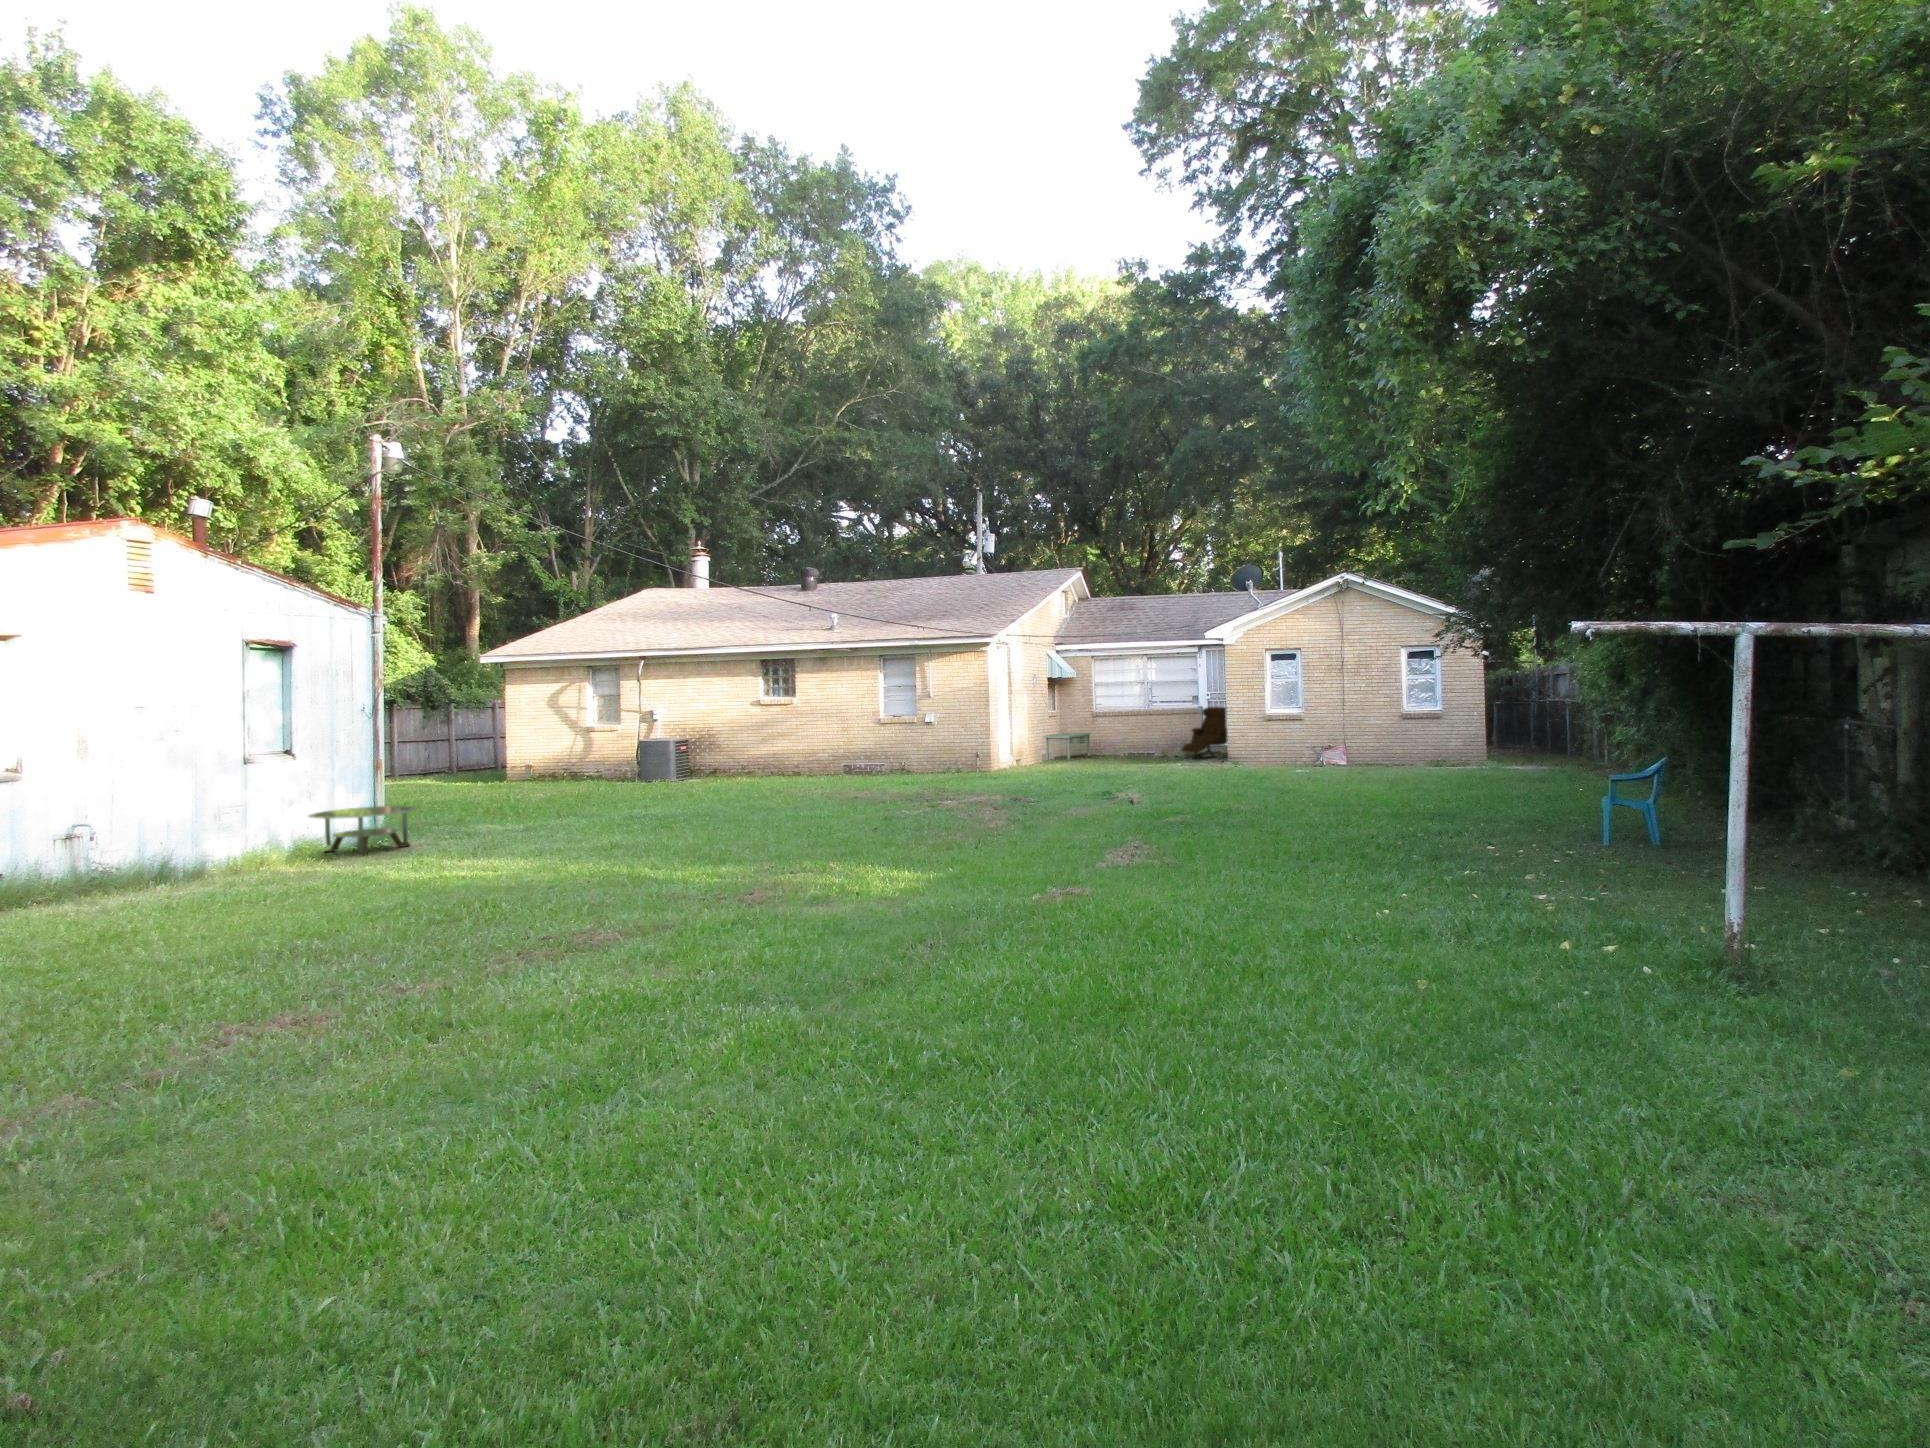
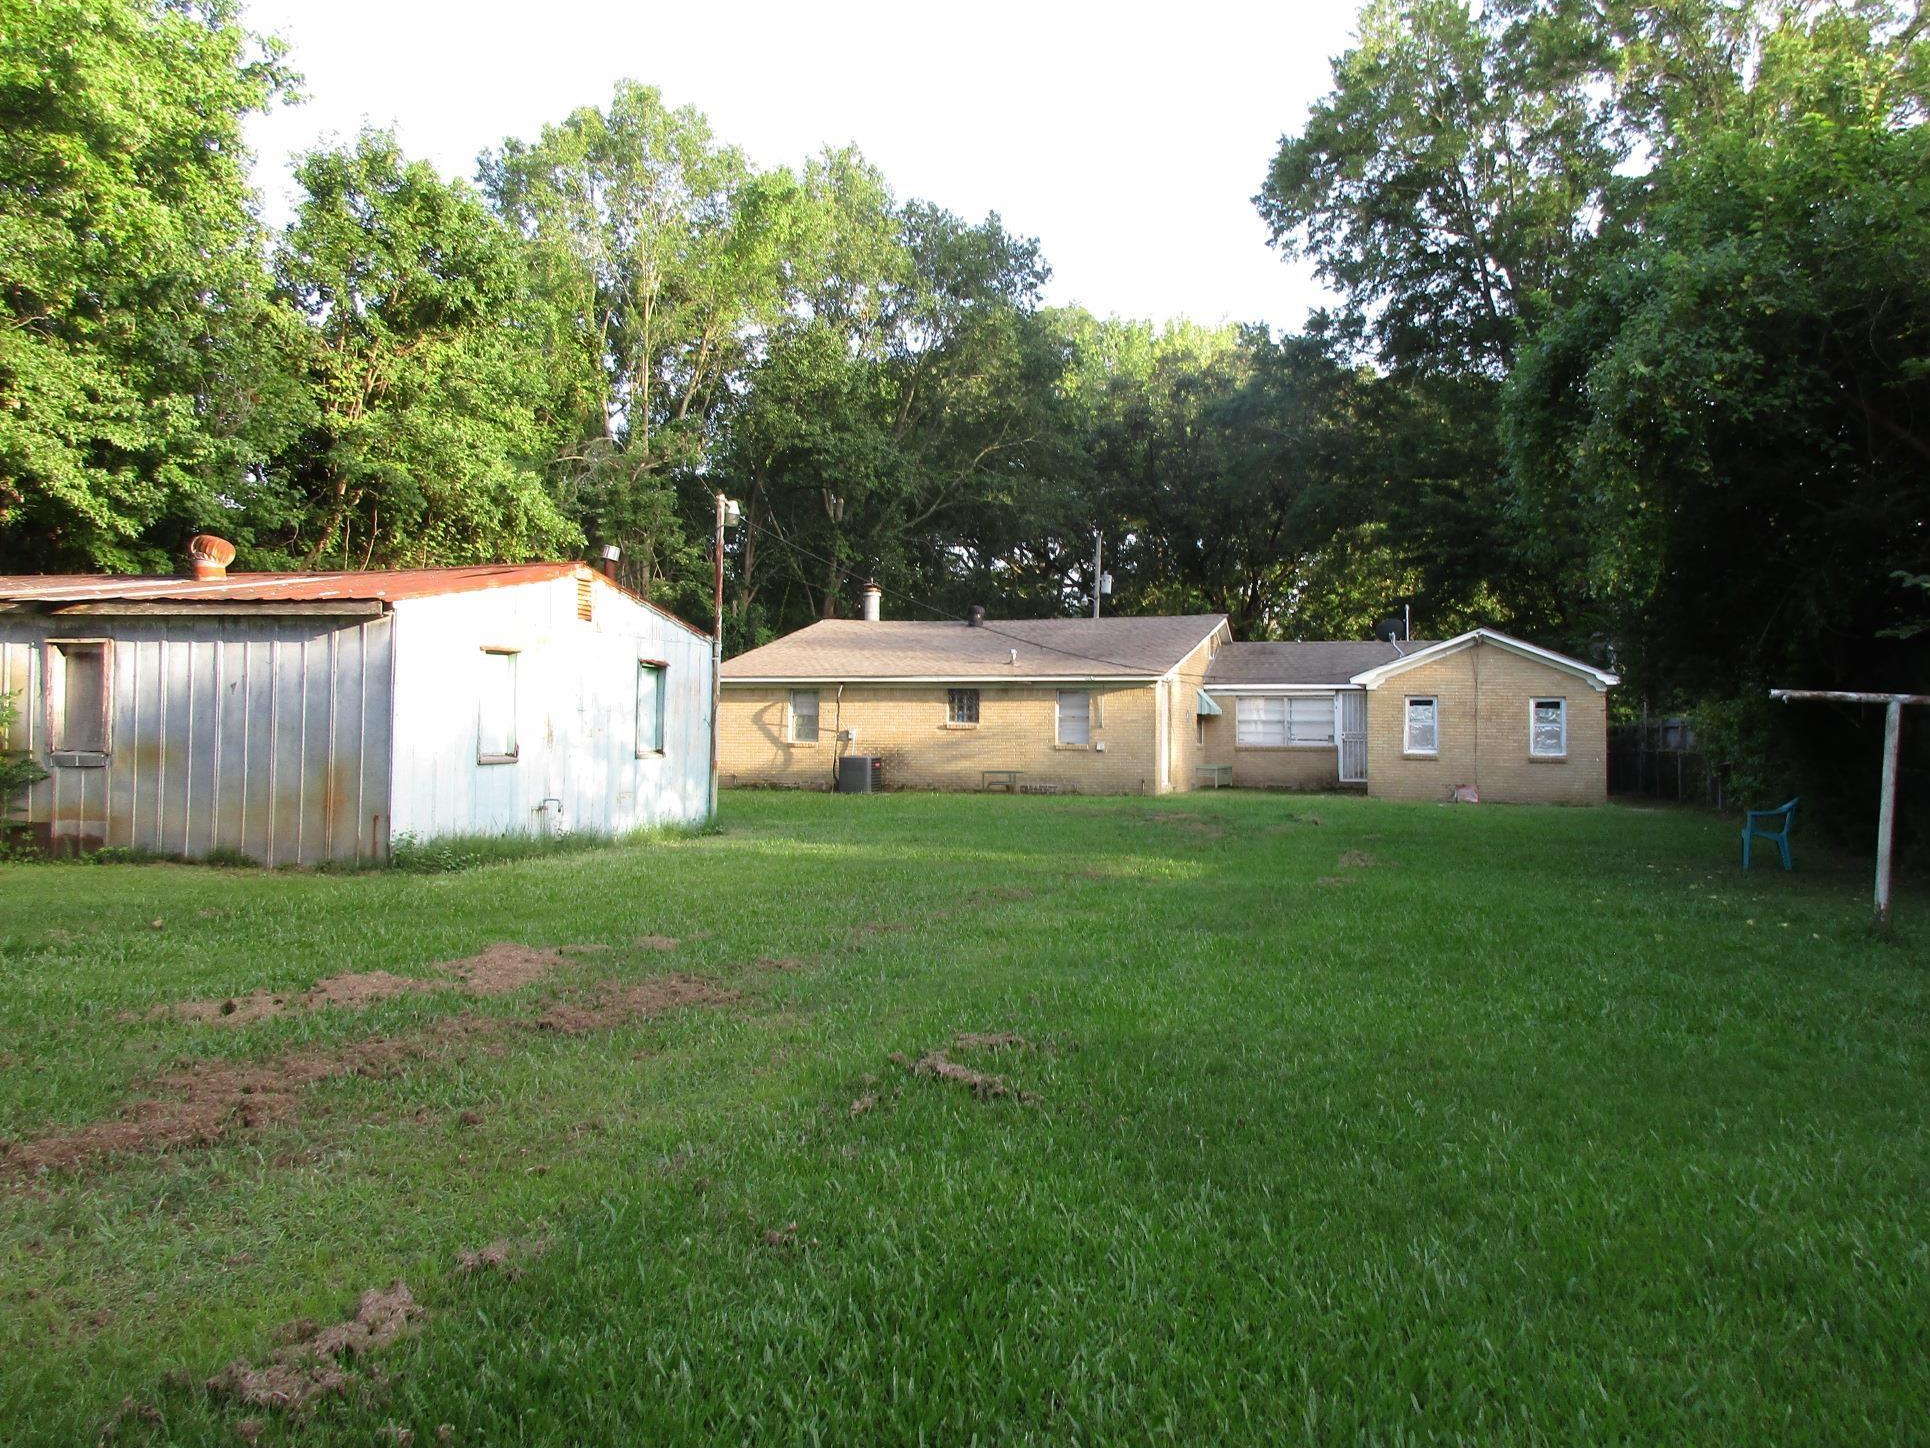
lounge chair: present [1182,707,1227,758] -> none [1324,745,1368,792]
round table: present [309,806,418,856] -> present [979,771,1026,793]

